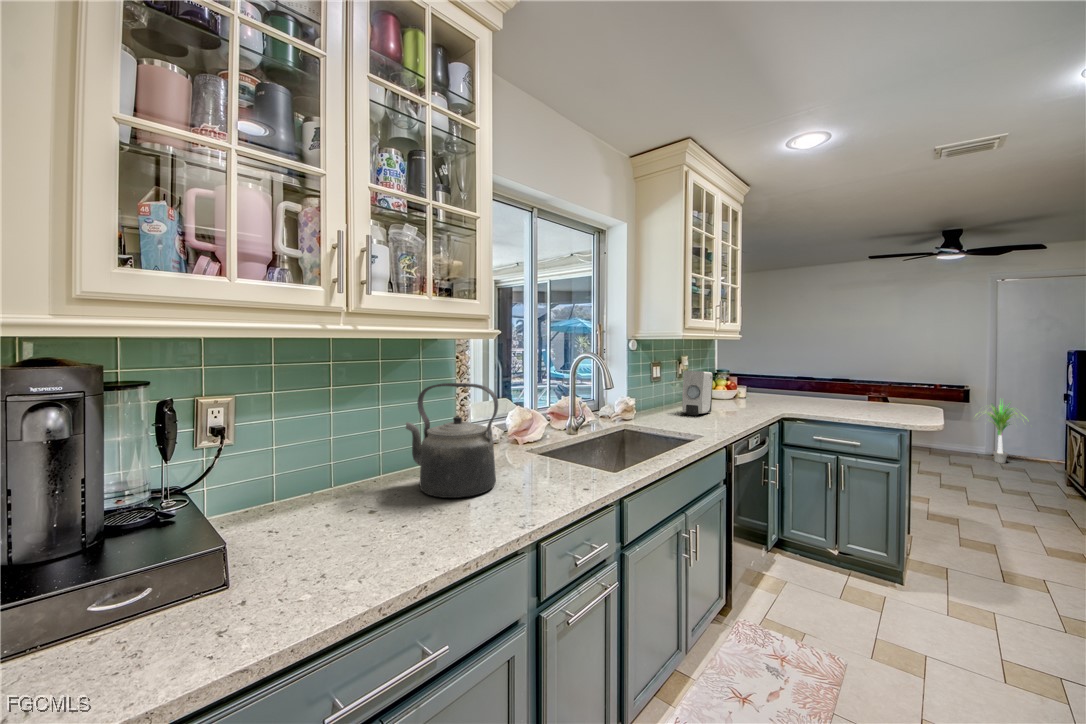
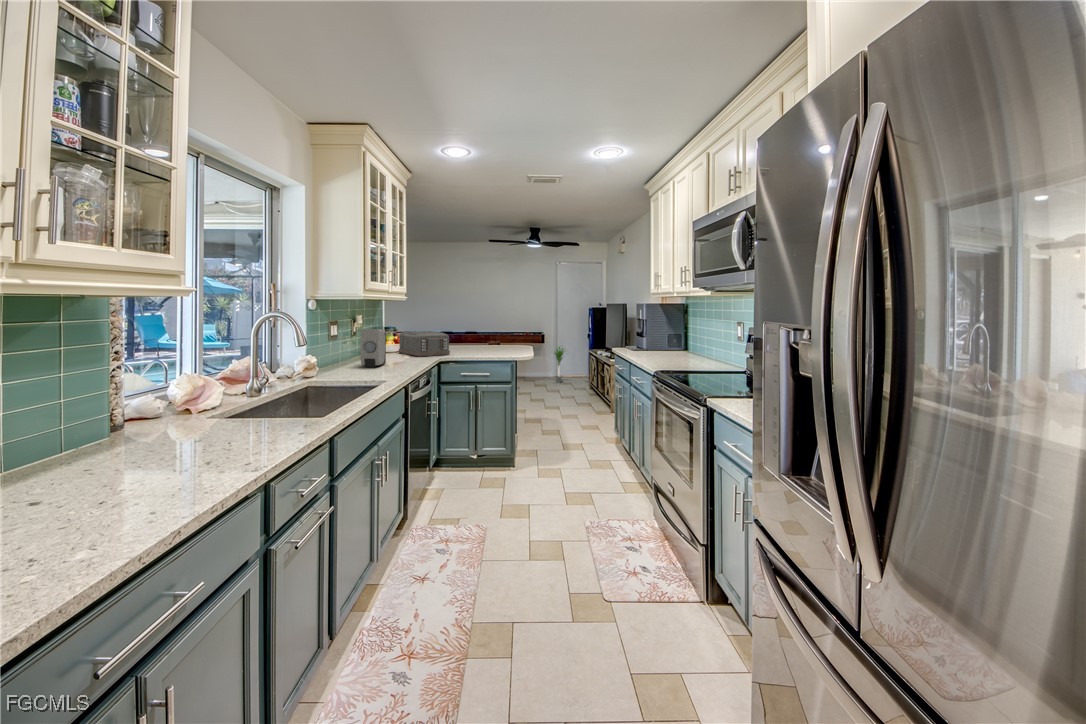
toaster: none [731,375,799,406] -> present [399,331,450,357]
kettle: present [406,383,498,498] -> none [53,349,198,472]

